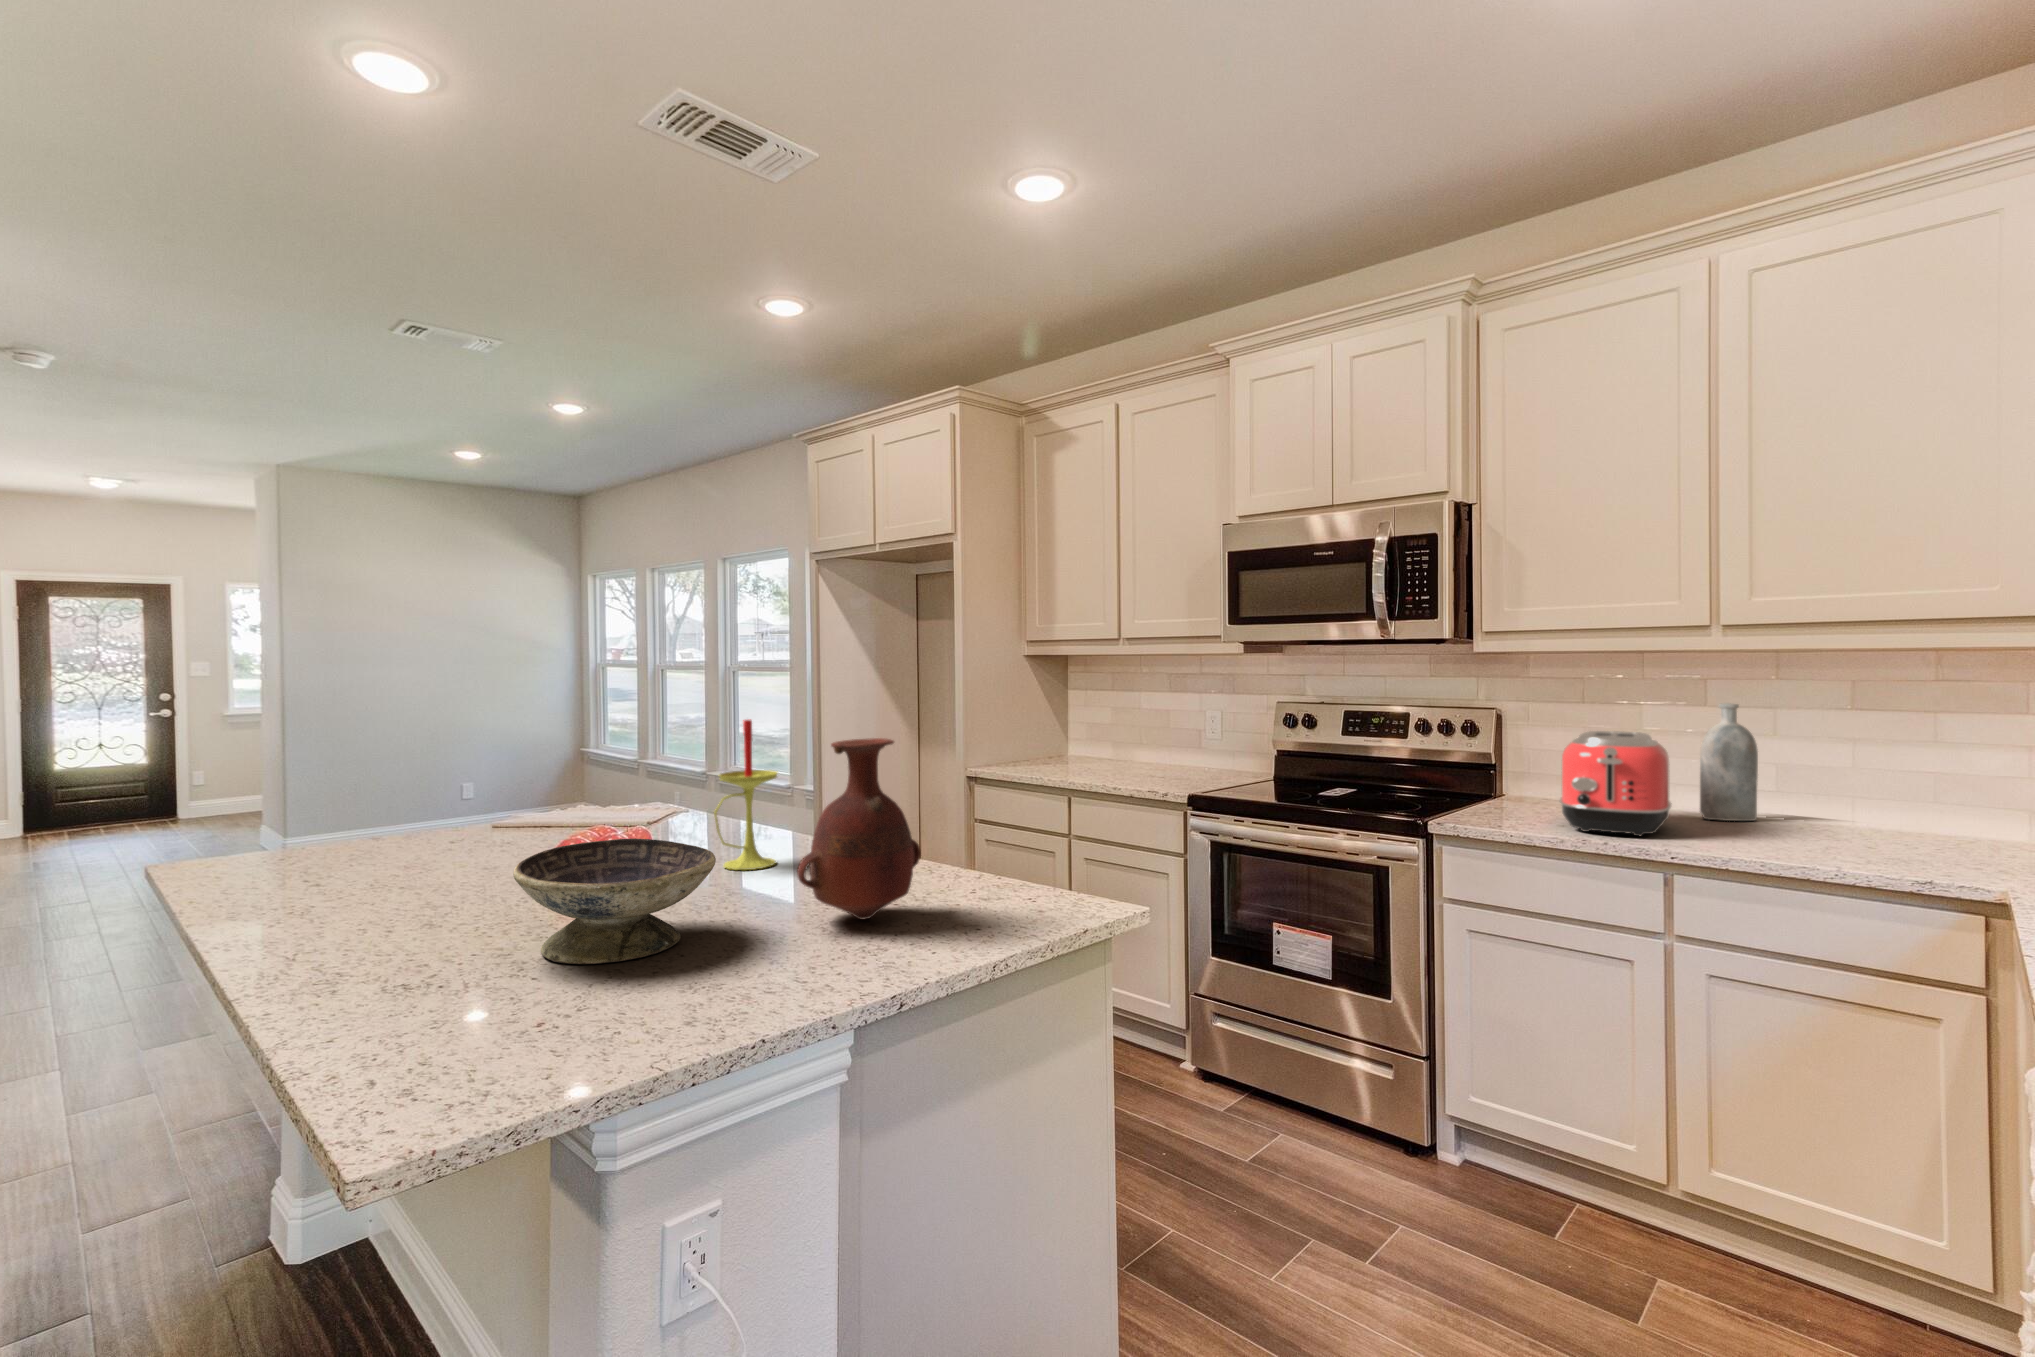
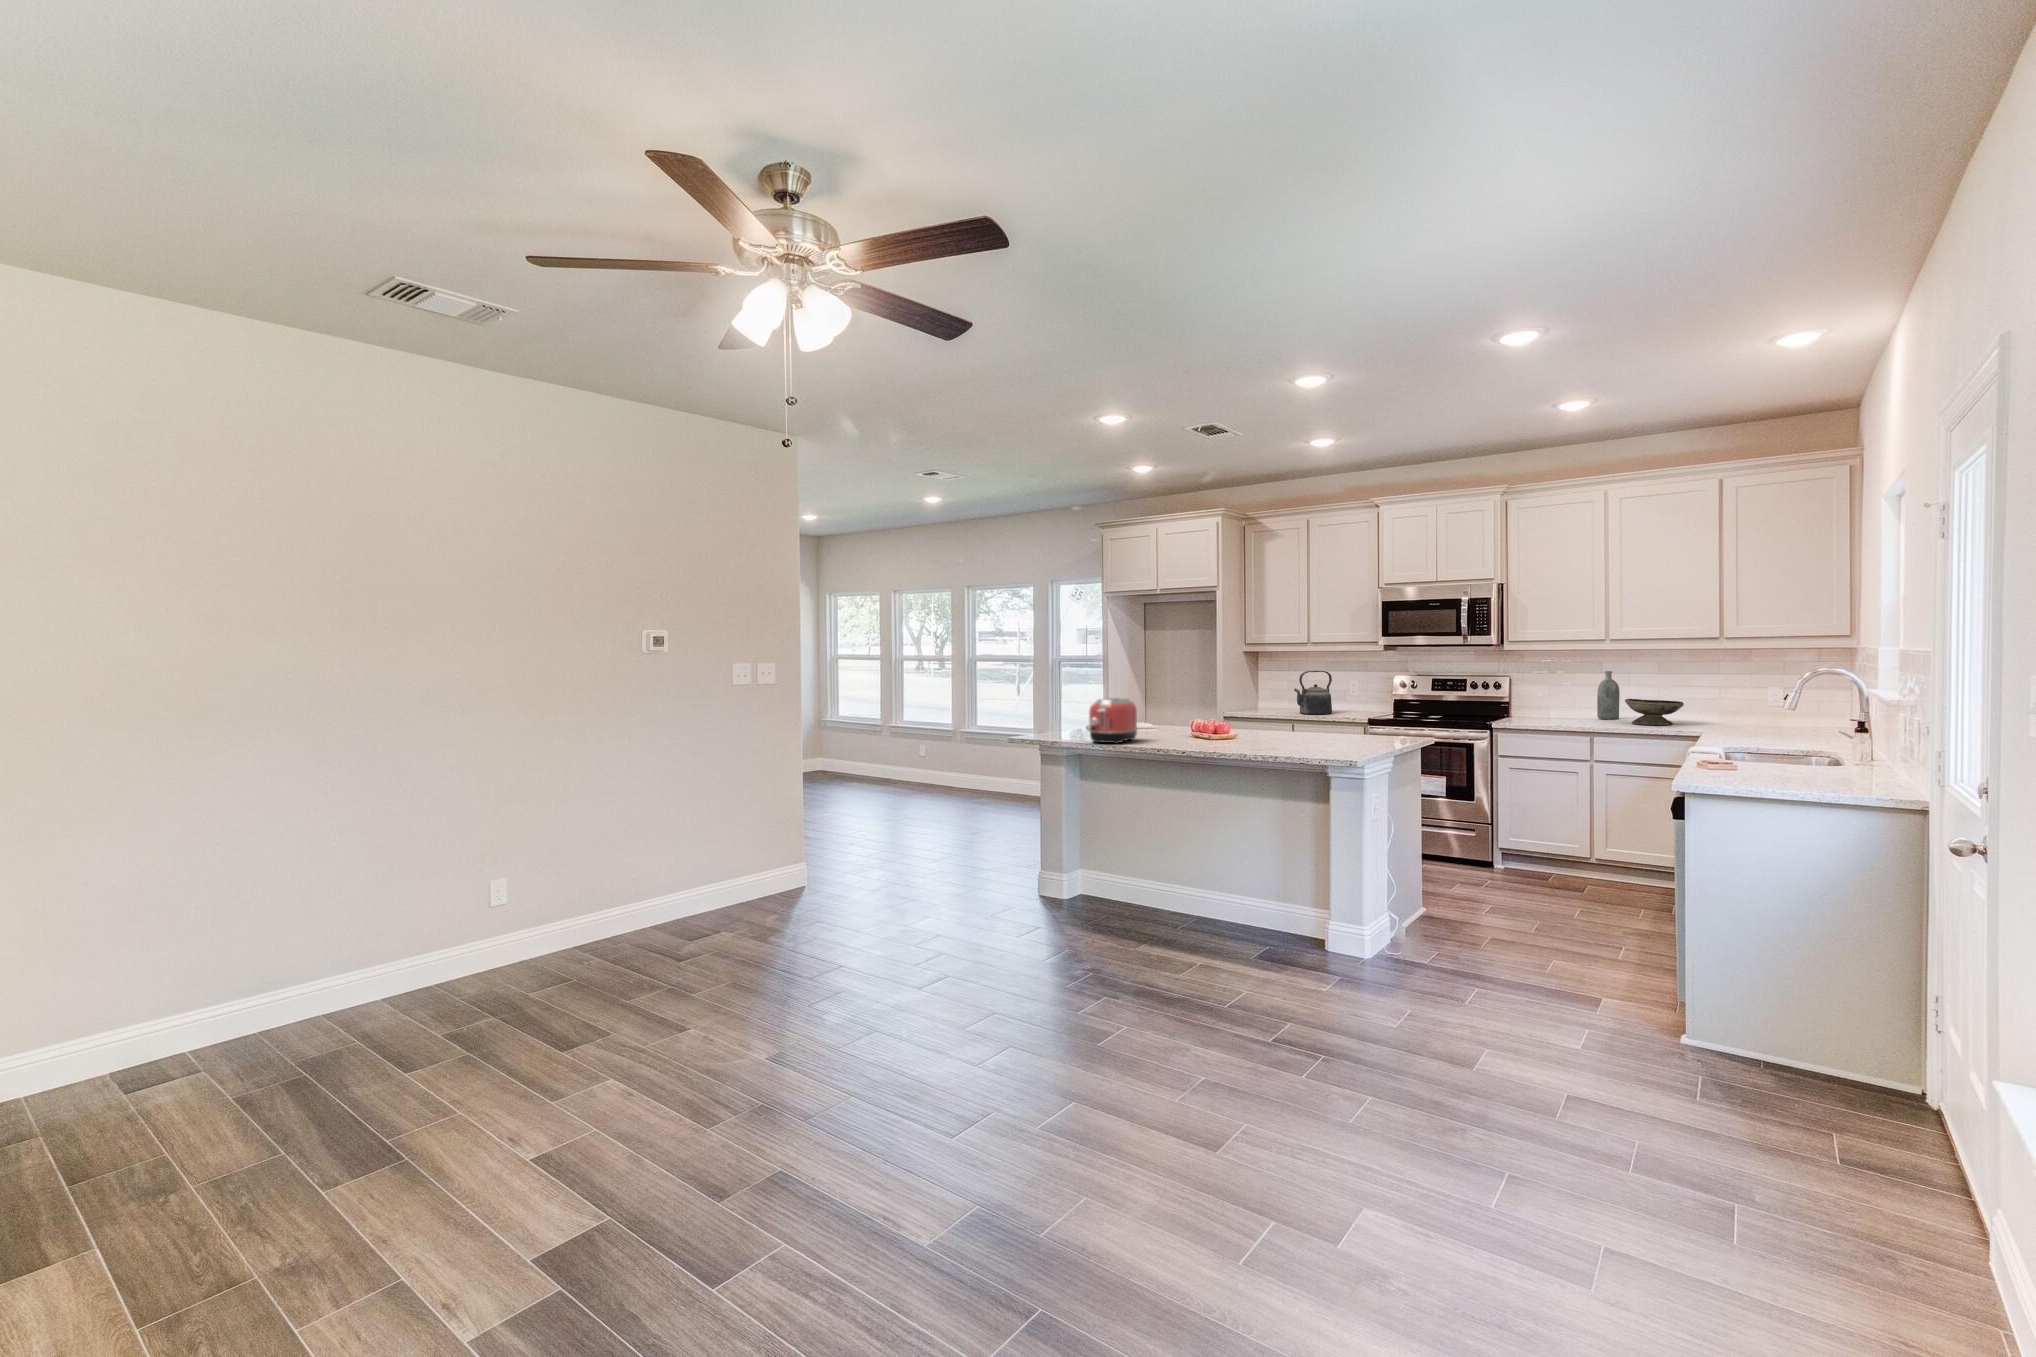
kettle: none [1083,692,1161,778] -> present [1294,671,1332,714]
candle: present [714,719,777,870] -> none [1252,679,1276,739]
toaster: present [1560,731,1671,836] -> present [1089,698,1137,744]
vase: present [797,738,921,919] -> none [1340,684,1376,744]
decorative bowl: present [513,839,716,964] -> present [1625,699,1684,725]

